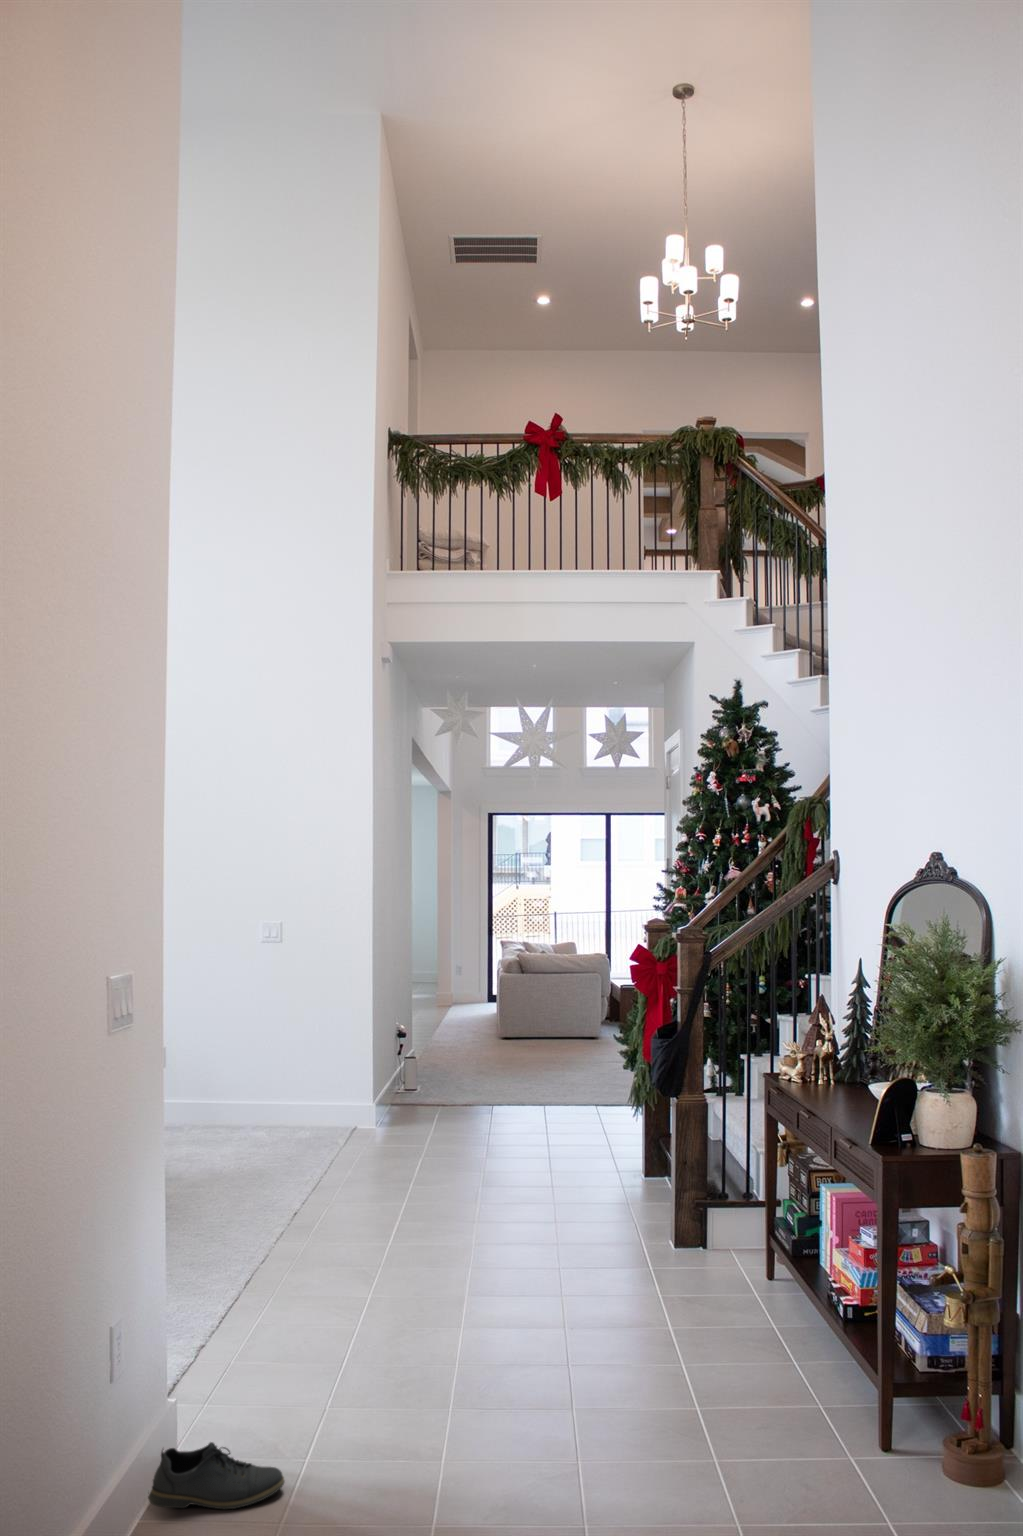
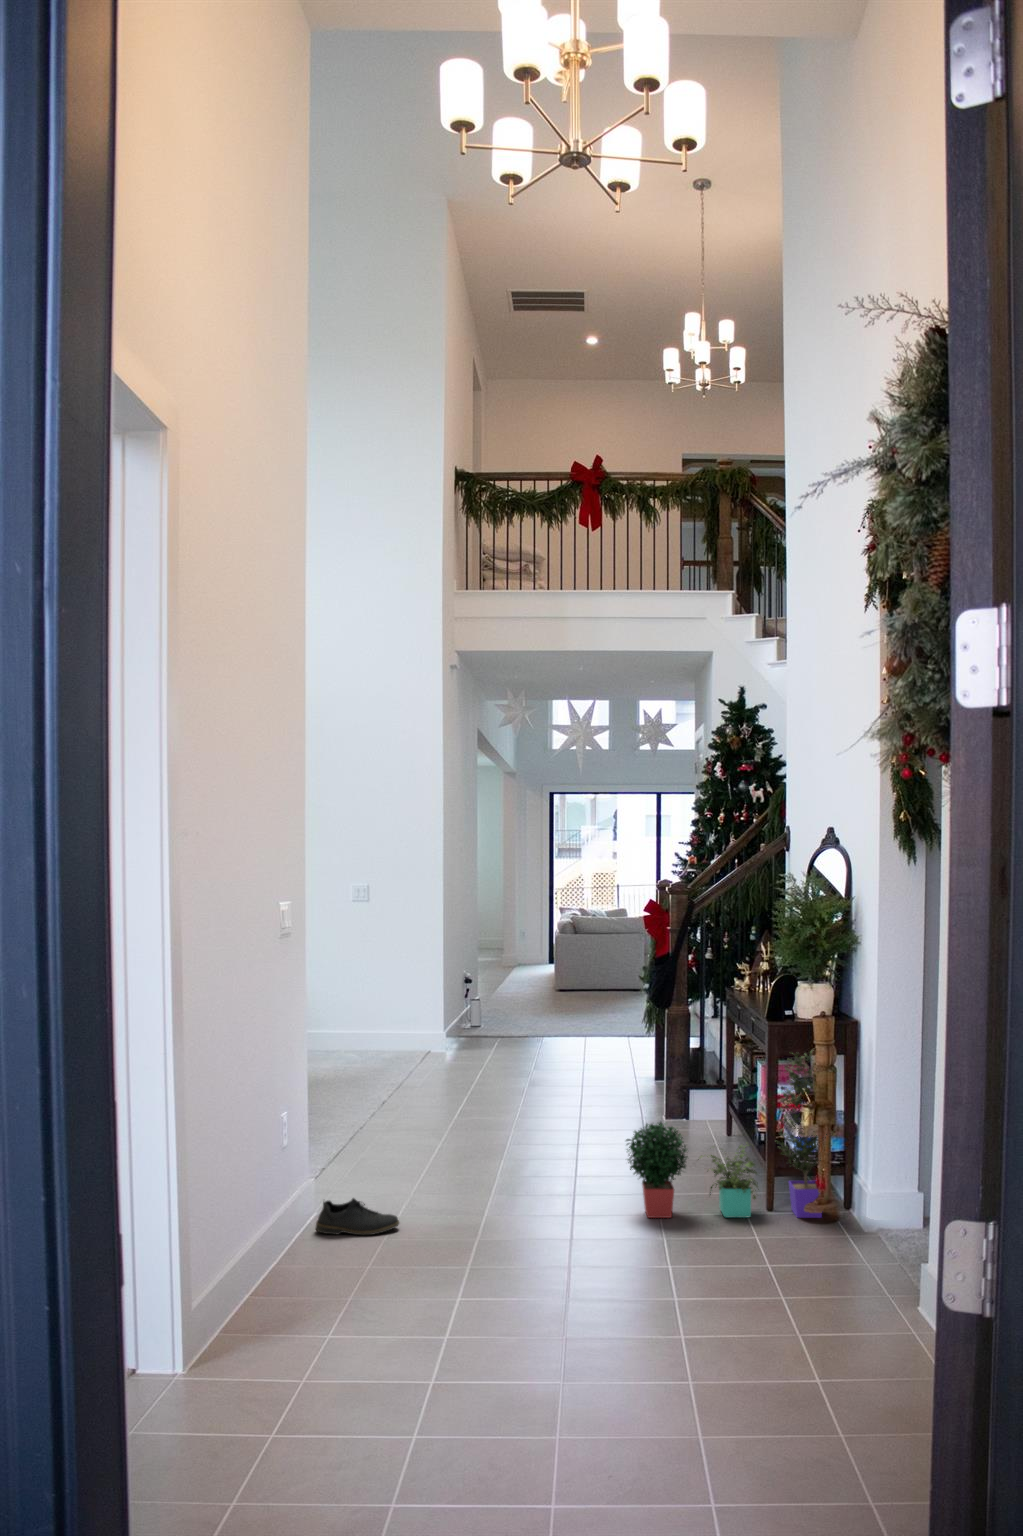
potted plant: none [634,1184,956,1454] -> present [626,1051,835,1218]

